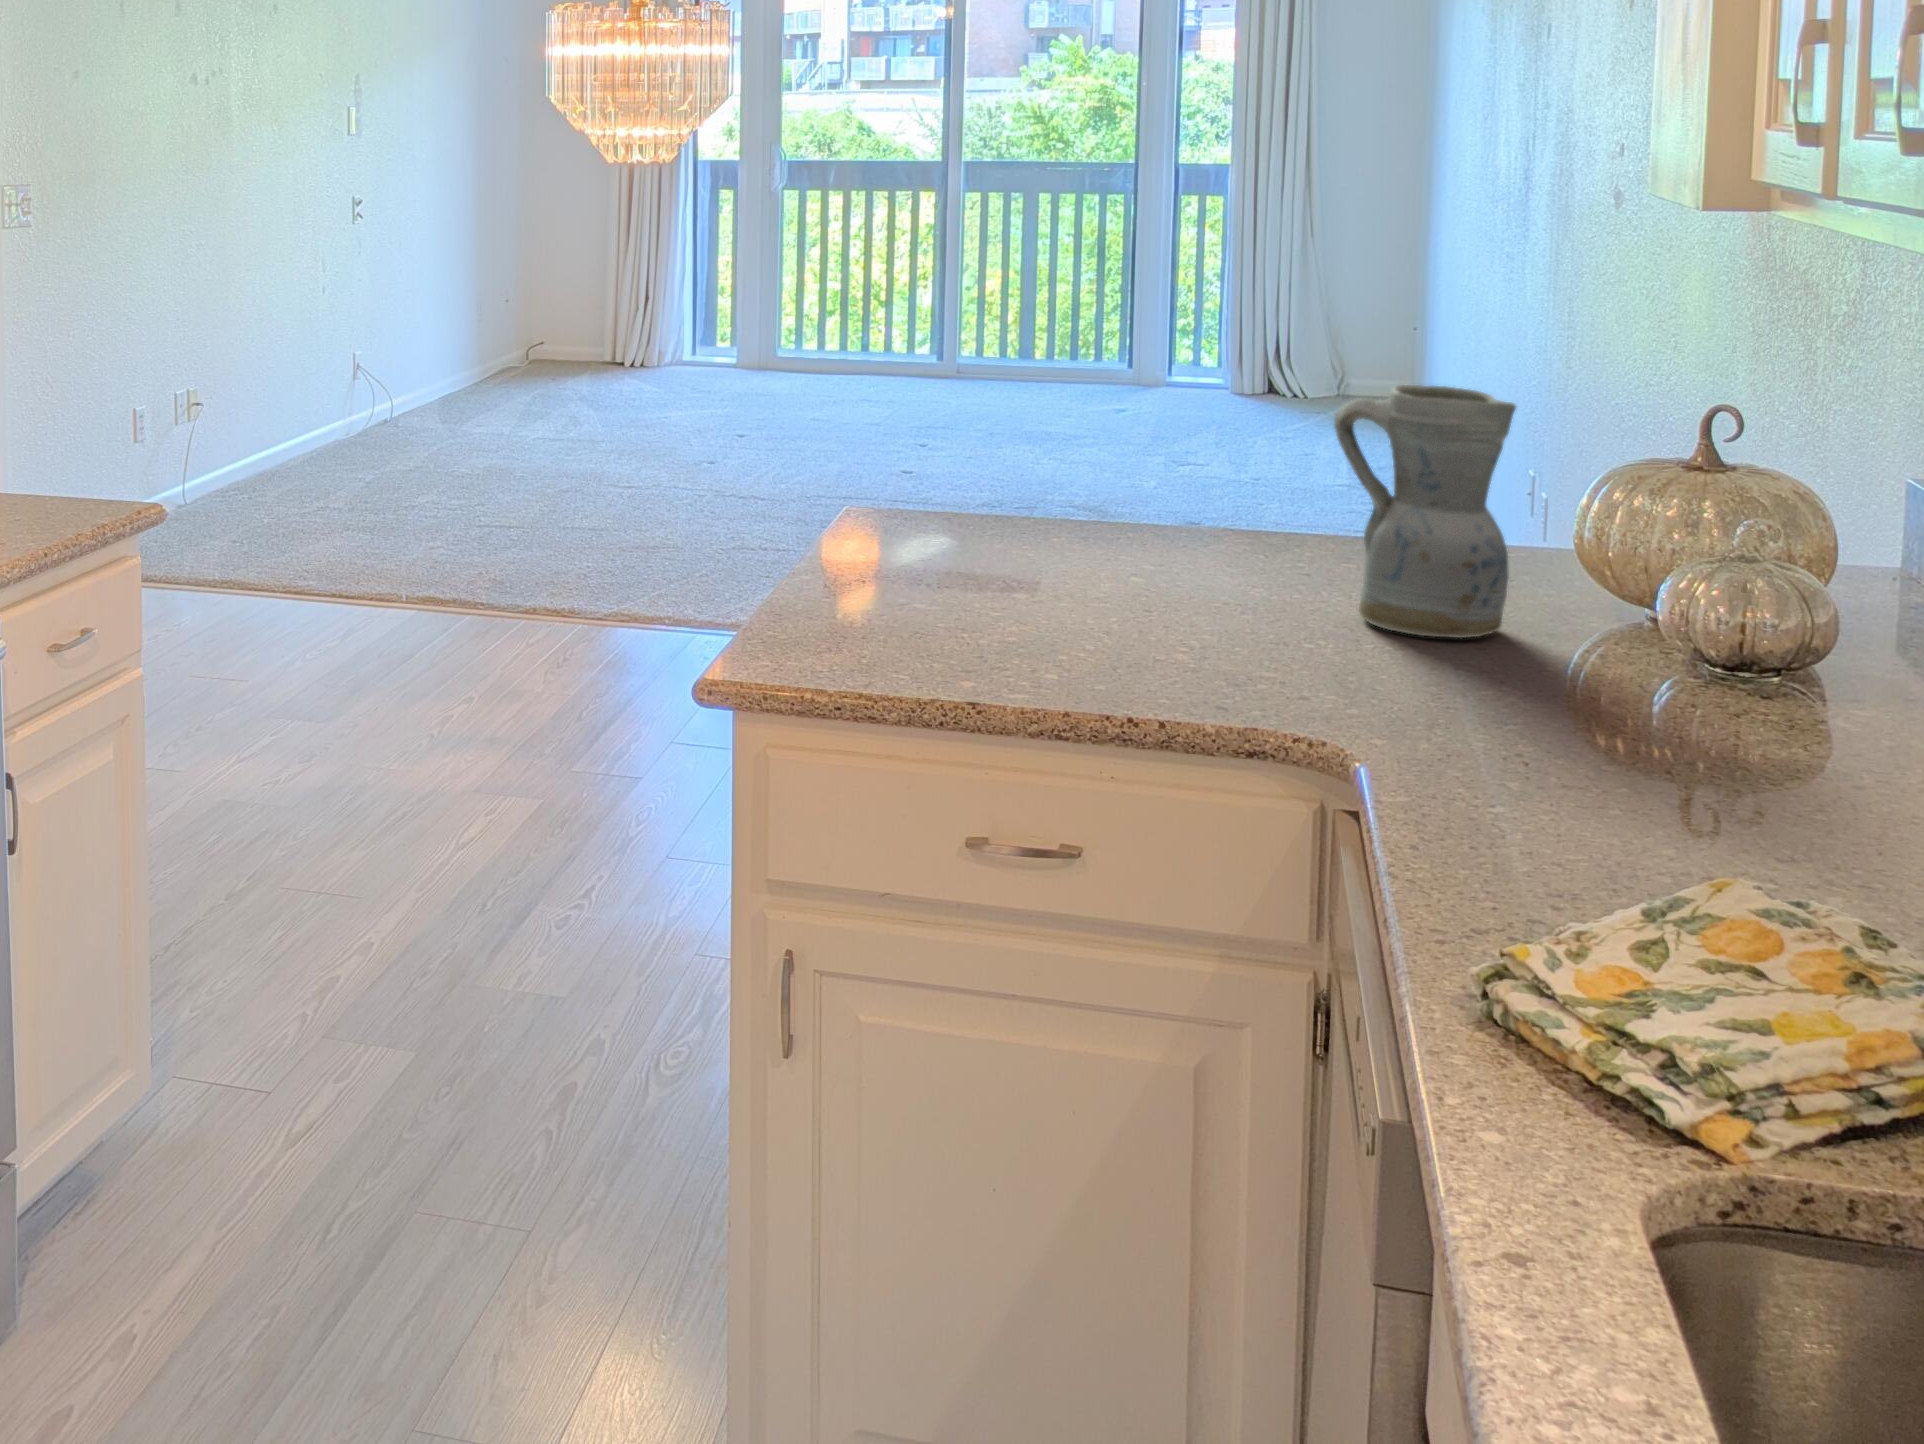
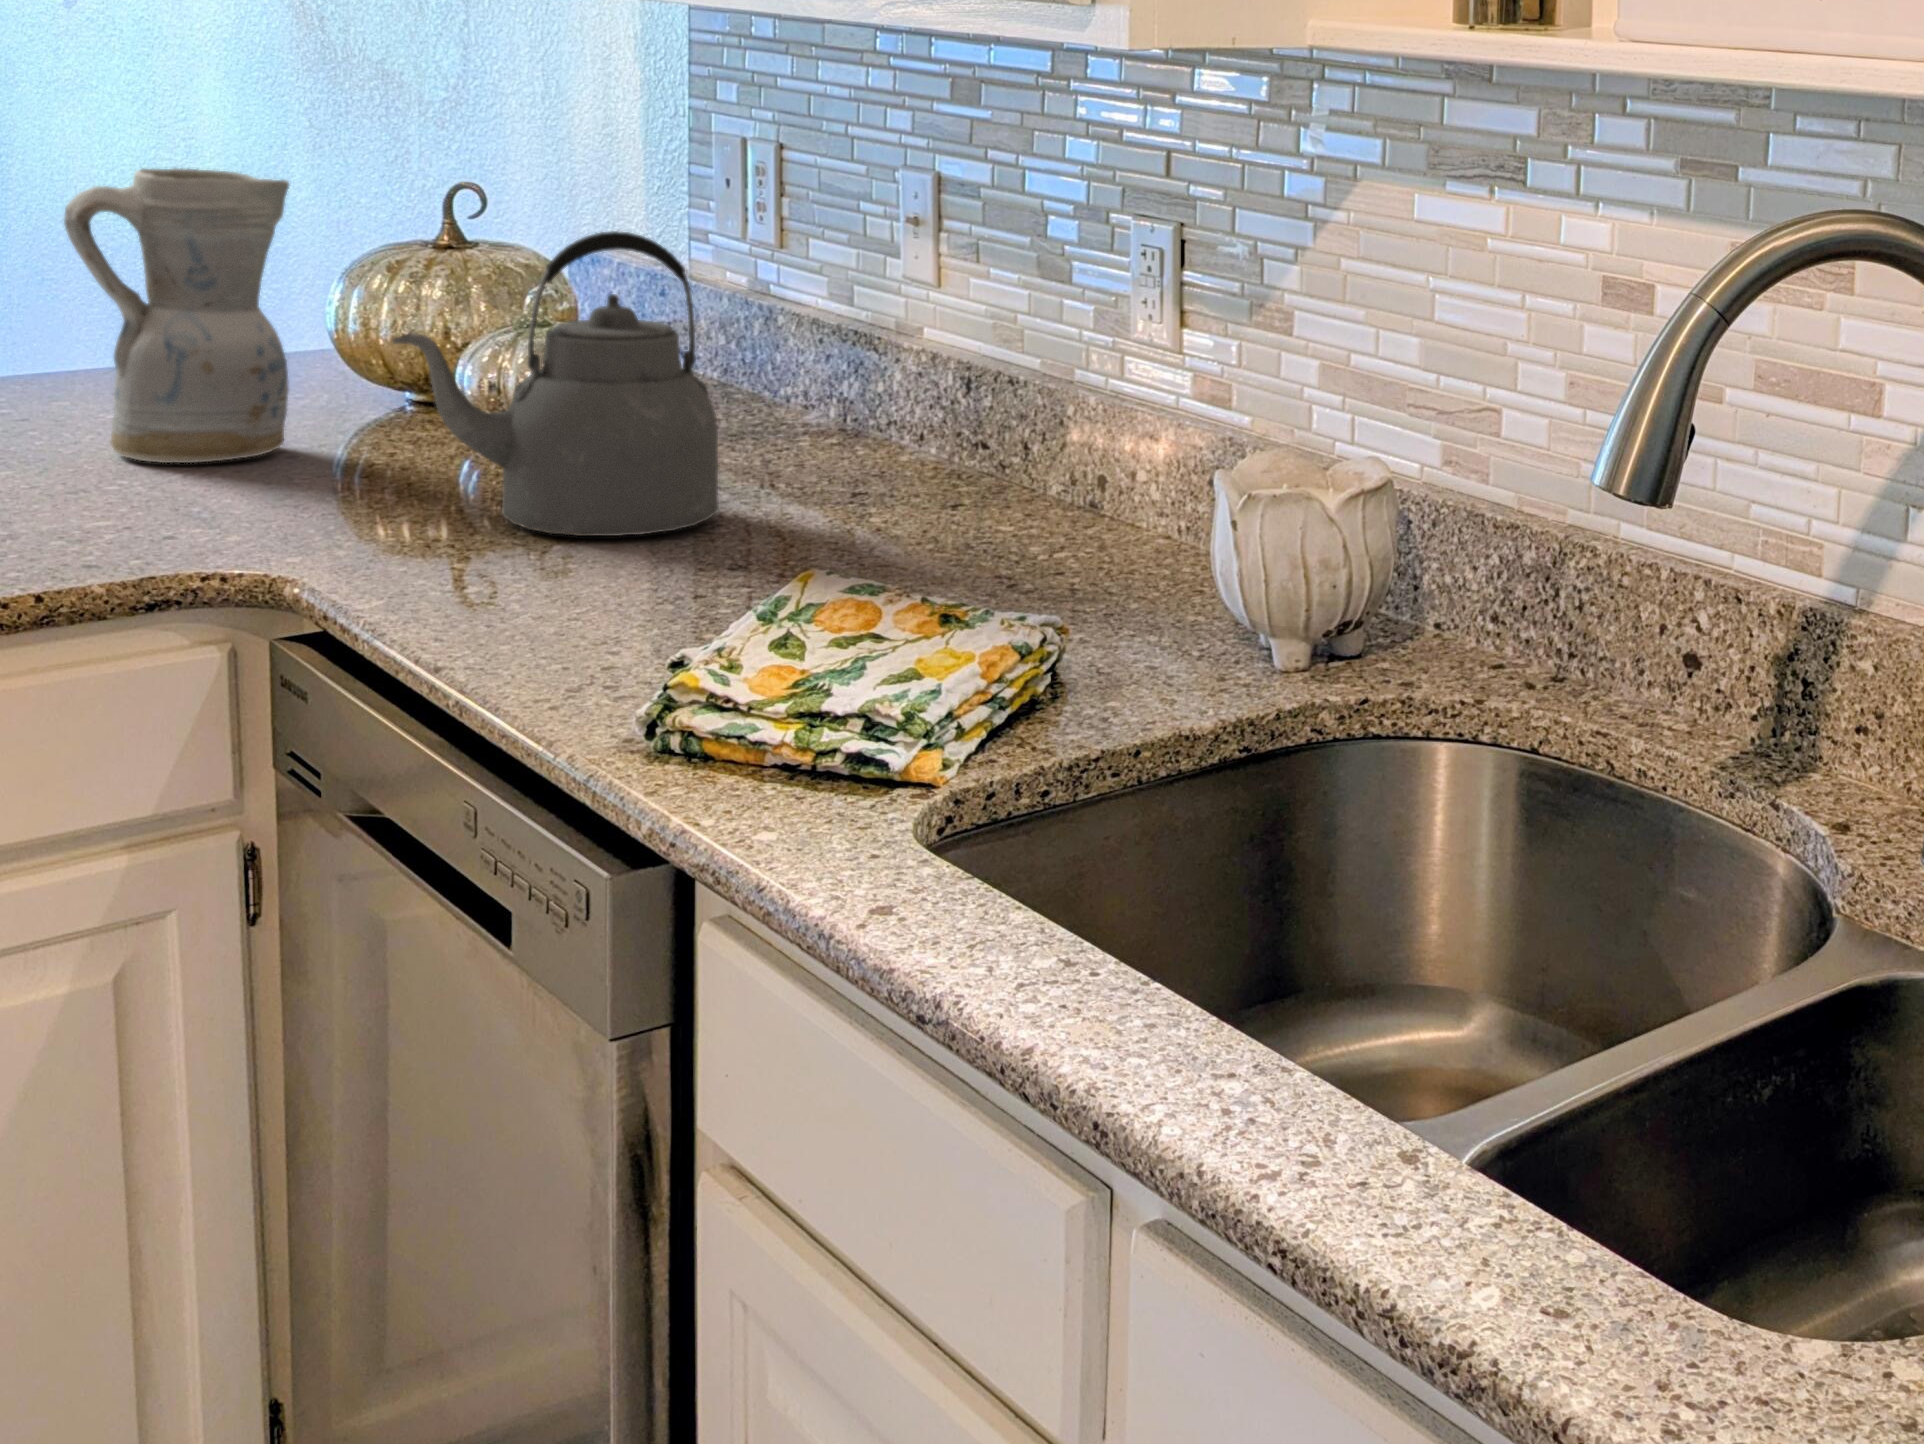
kettle: none [1513,487,1849,797] -> present [393,231,719,536]

